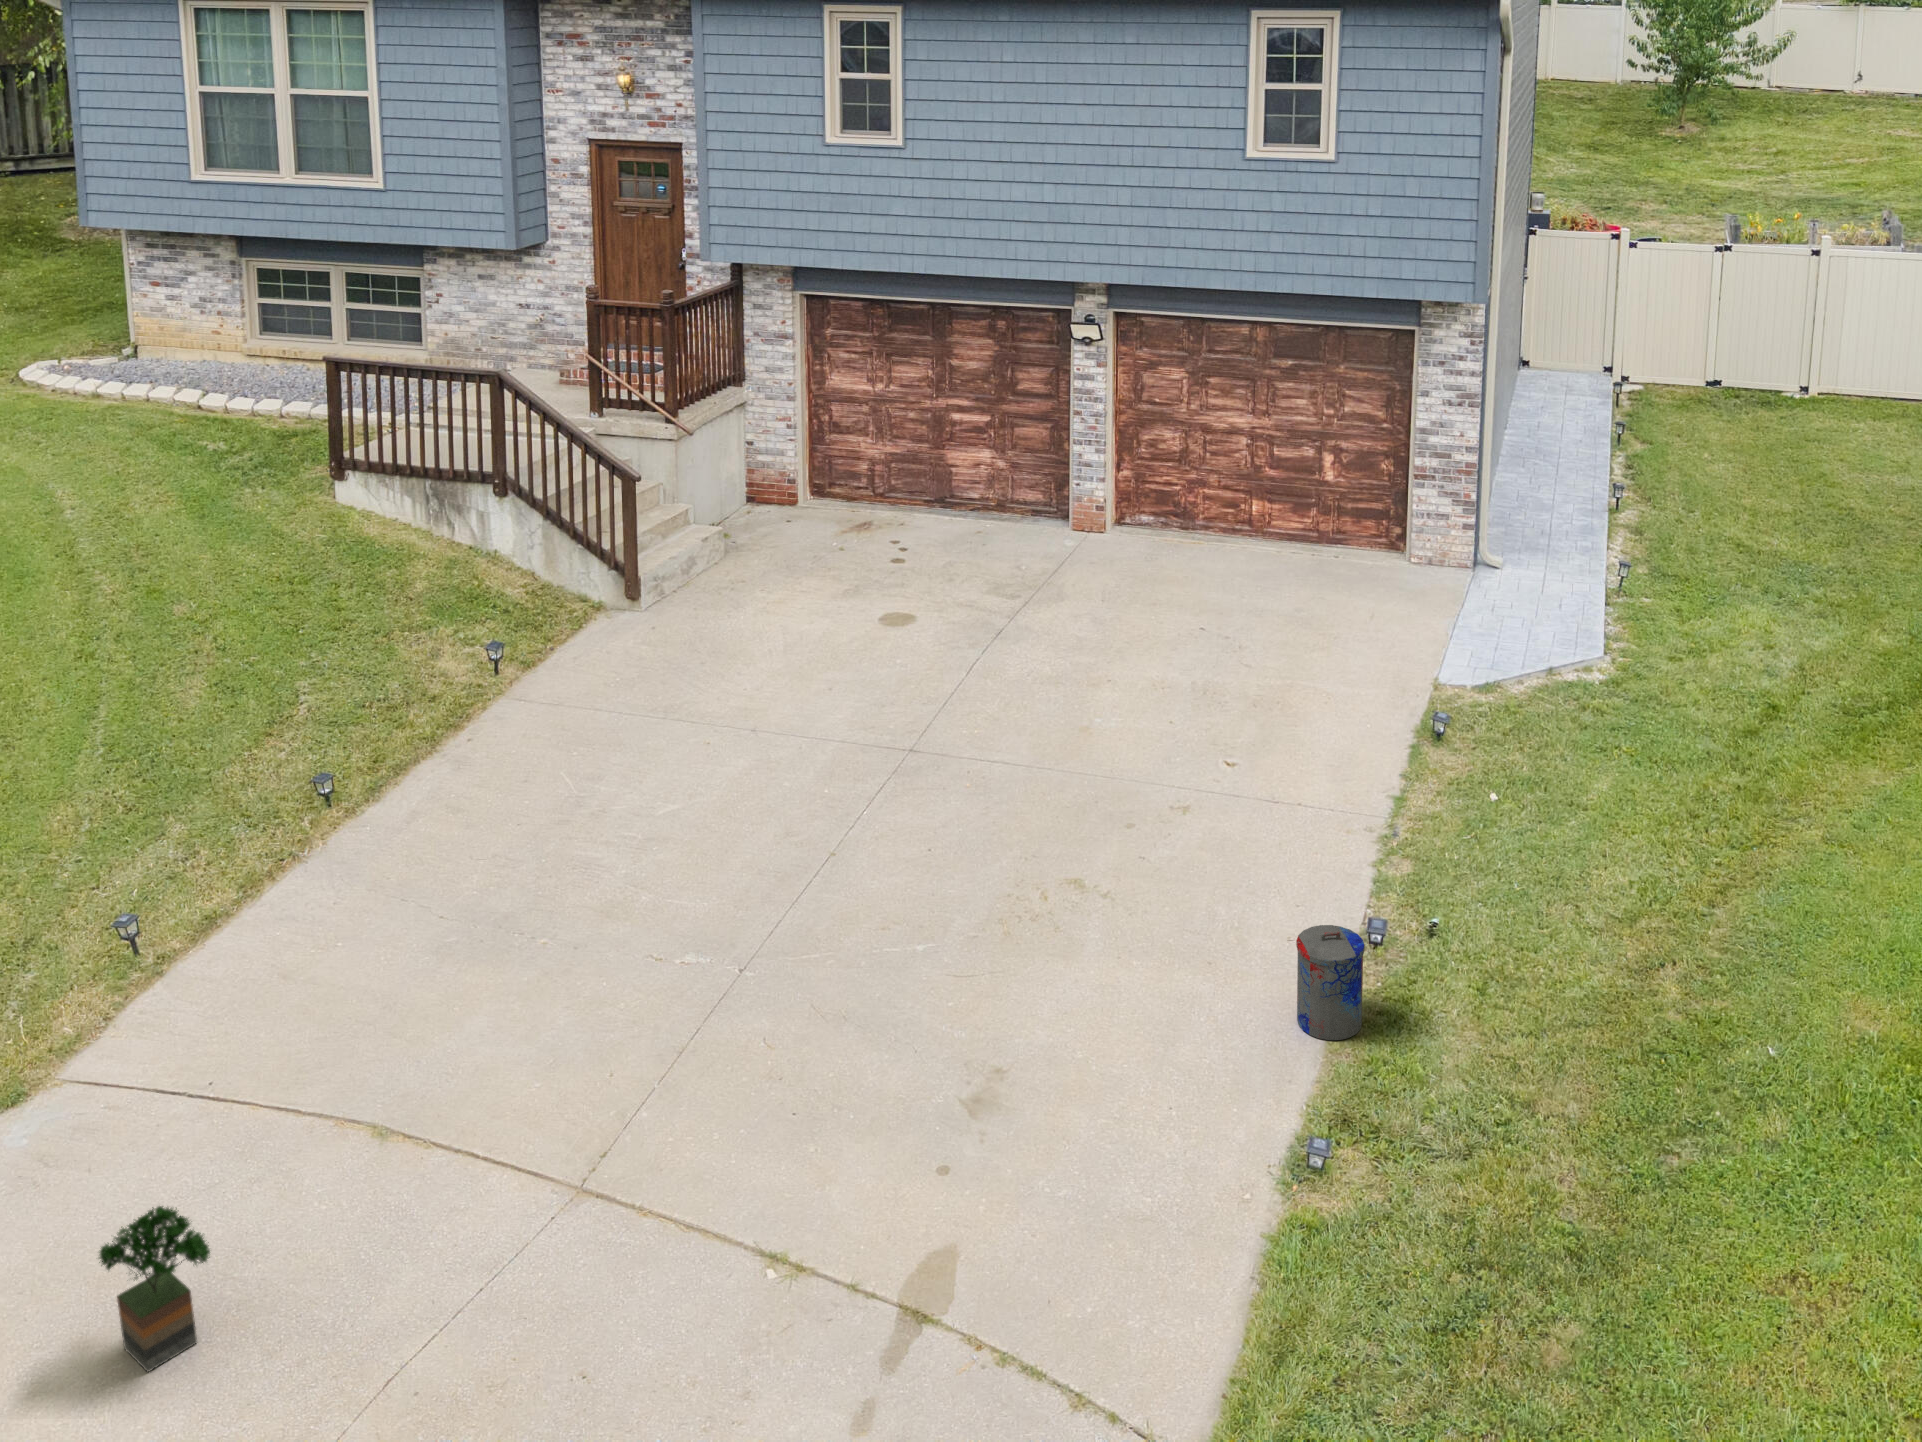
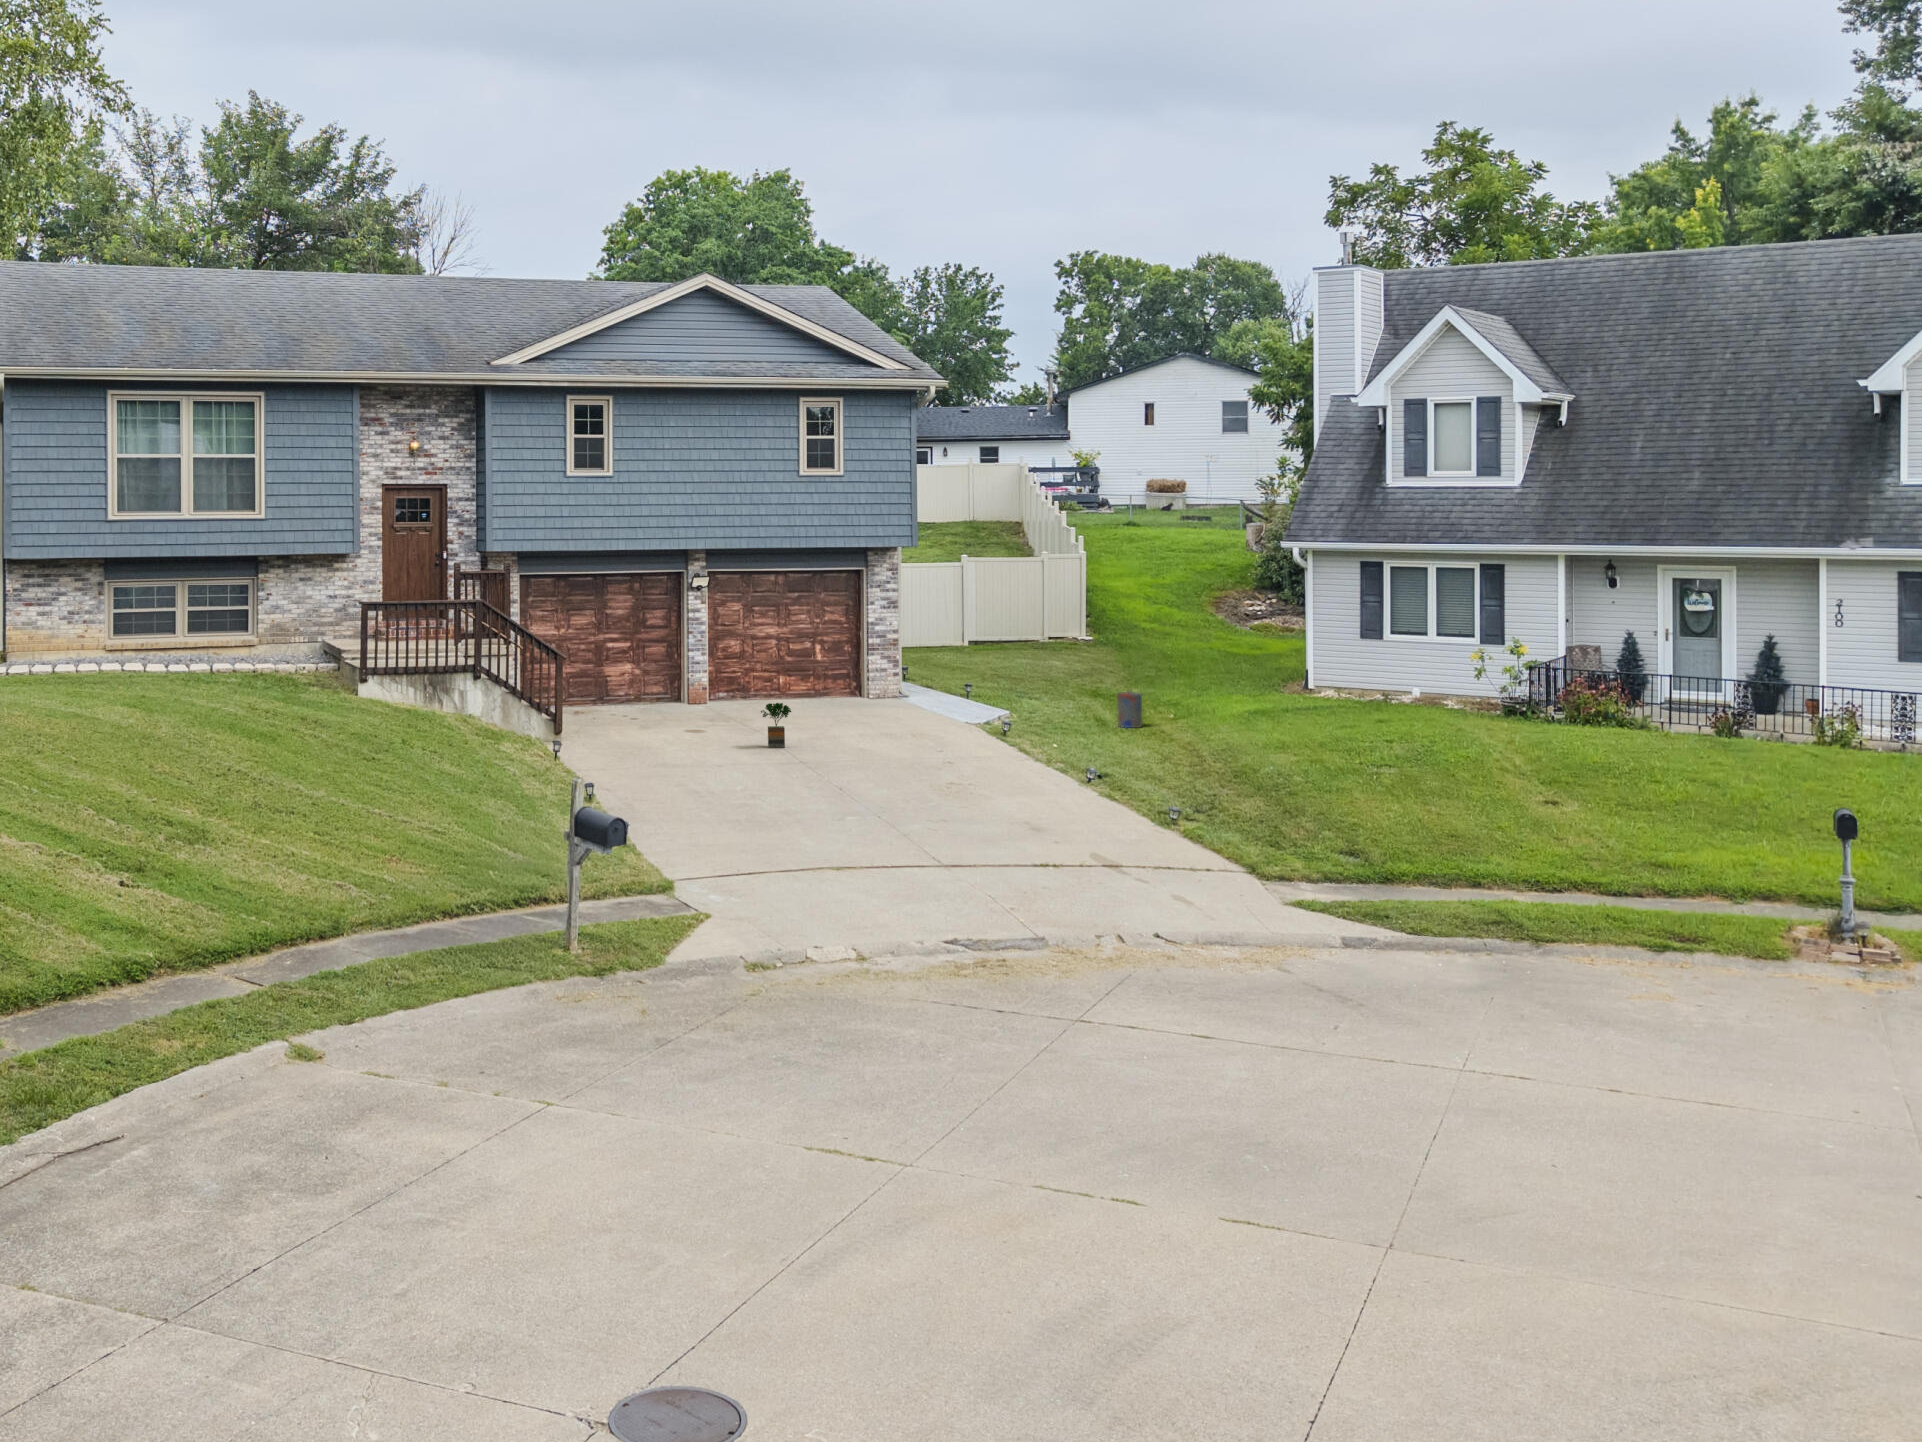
potted tree: present [99,1206,210,1372] -> present [761,703,791,748]

